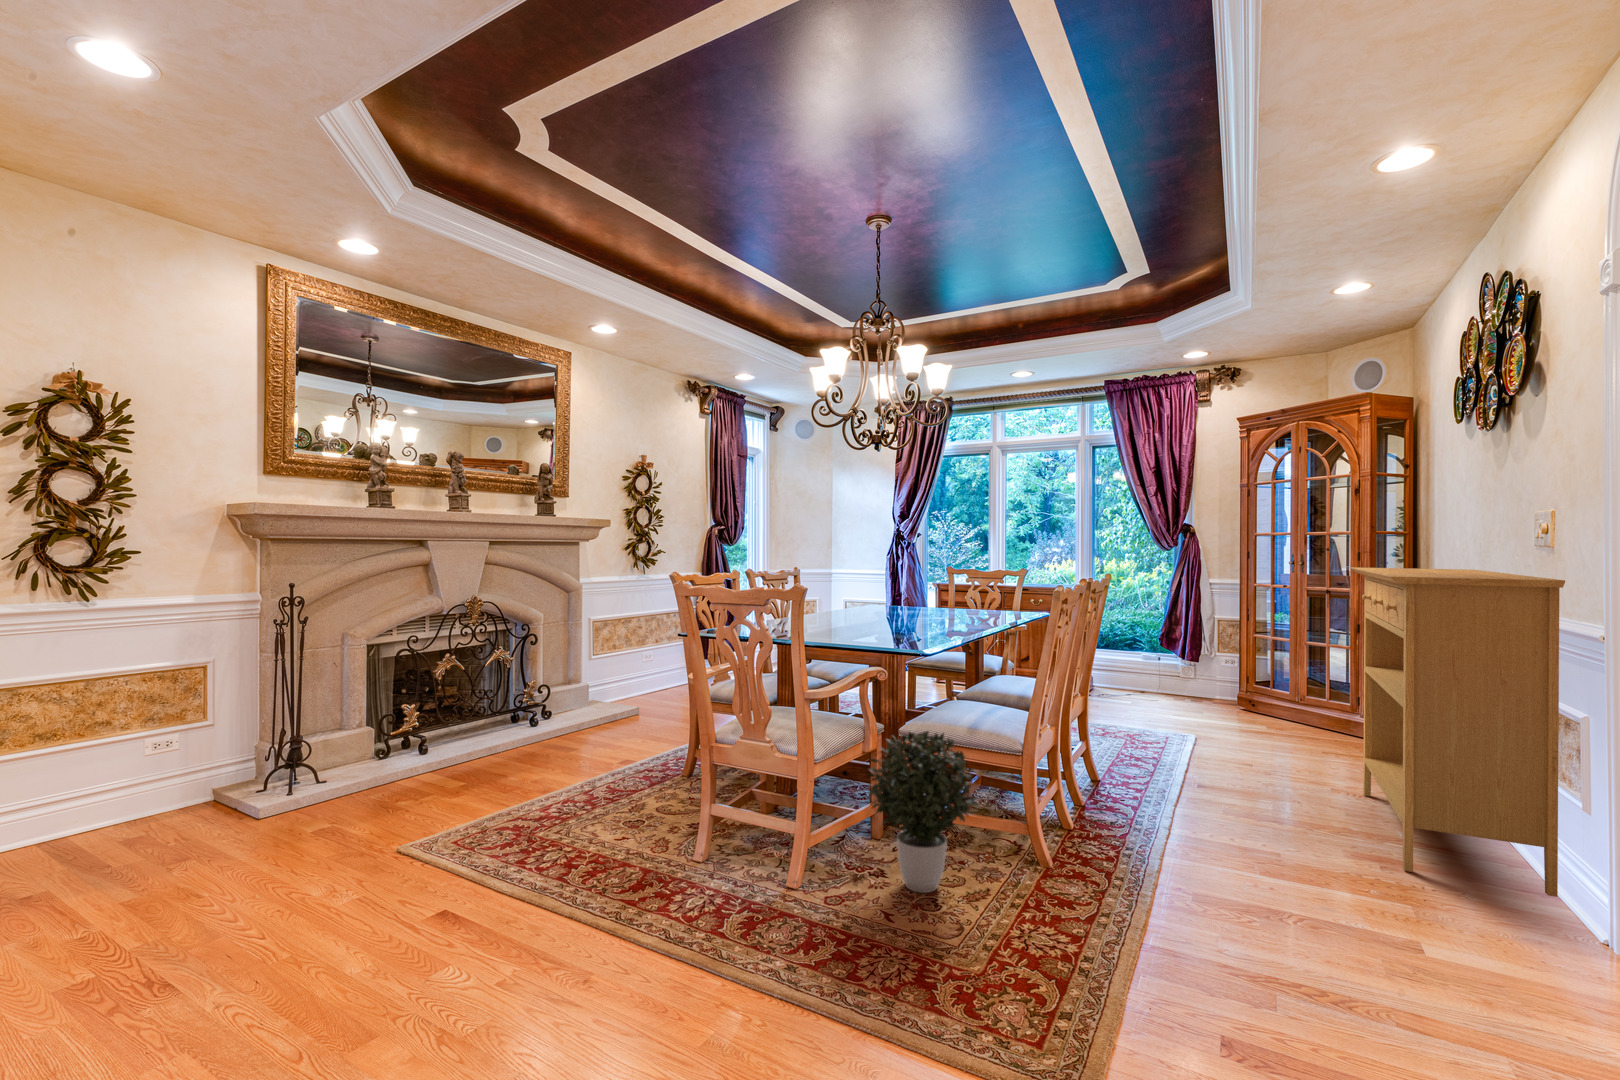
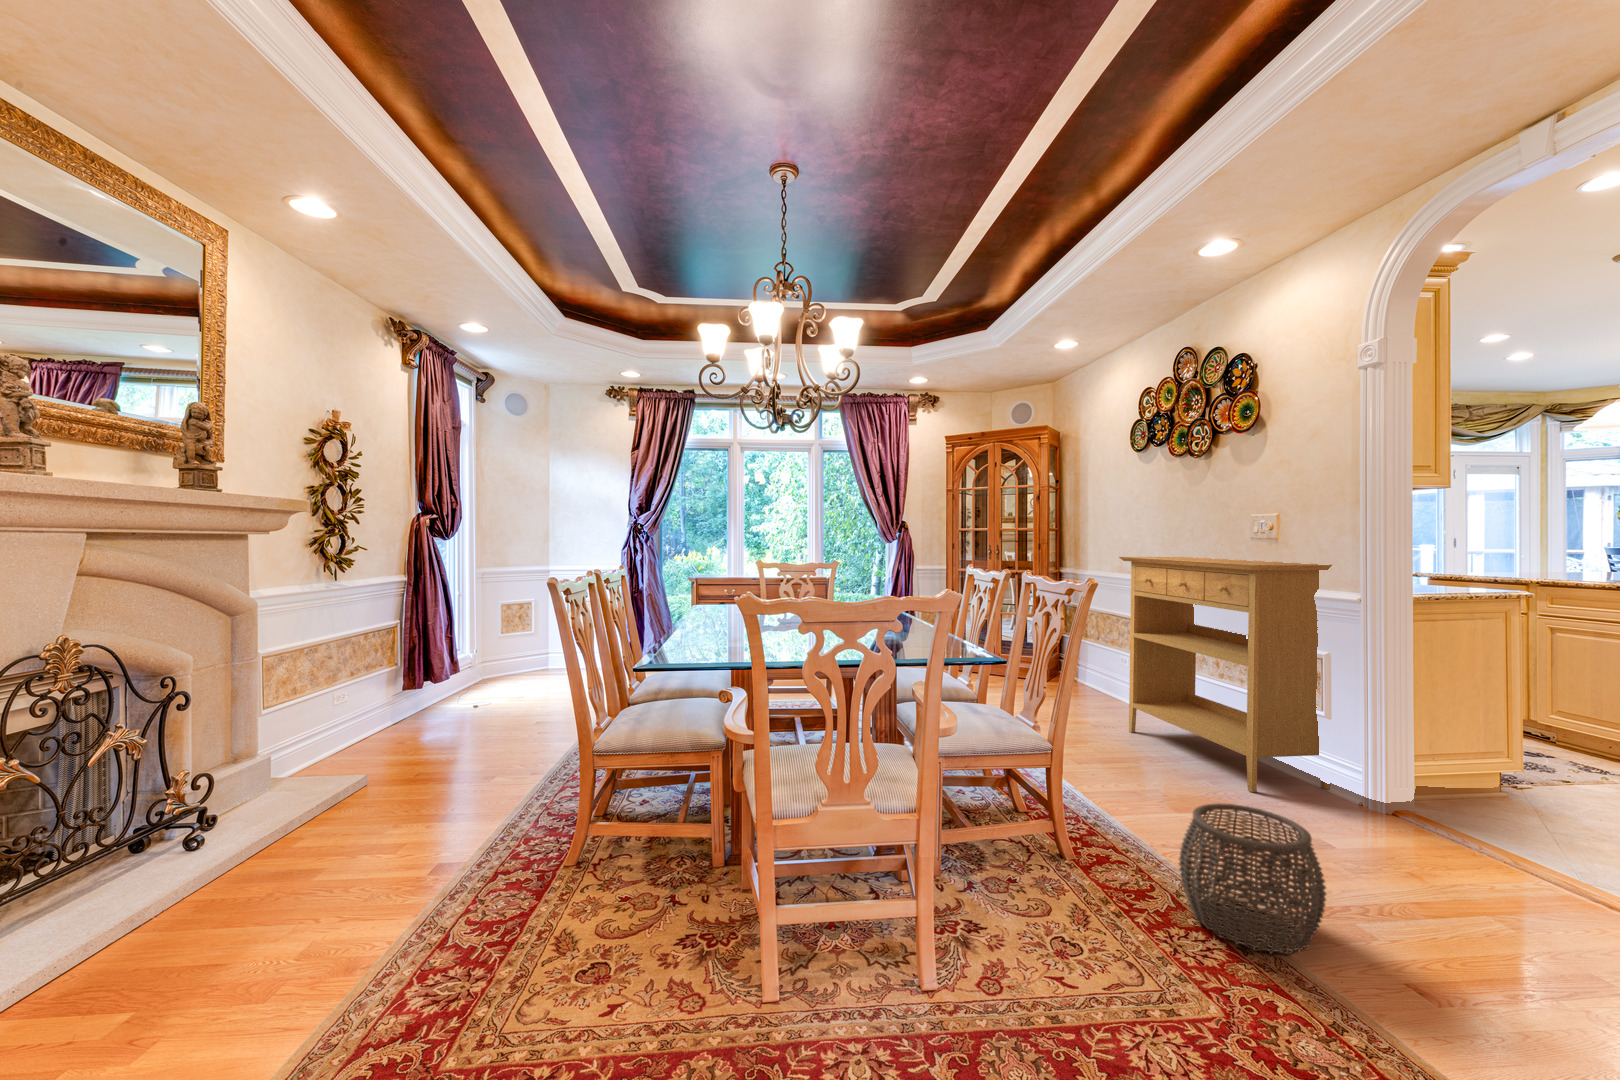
potted plant: present [868,731,978,893] -> none [986,757,1122,955]
woven basket: none [1059,810,1191,956] -> present [1179,803,1326,954]

